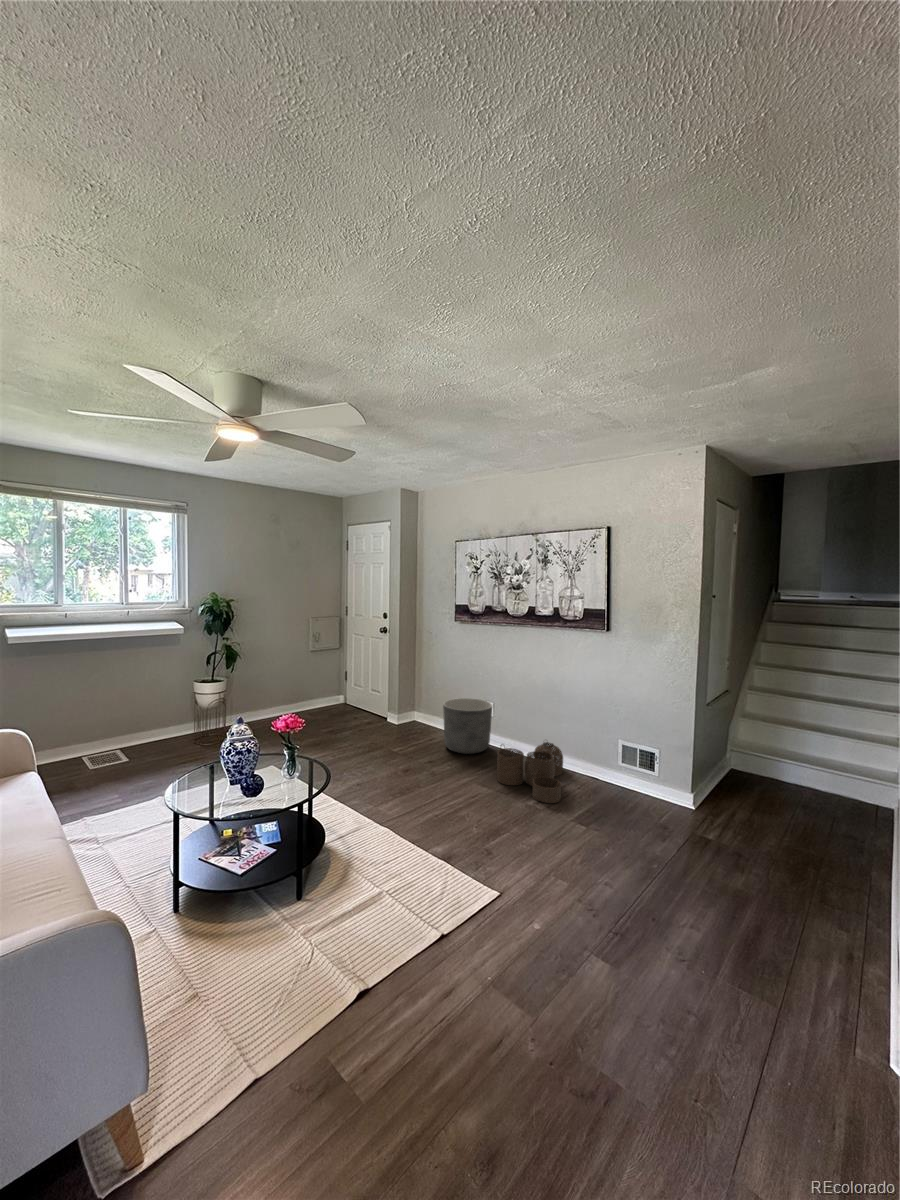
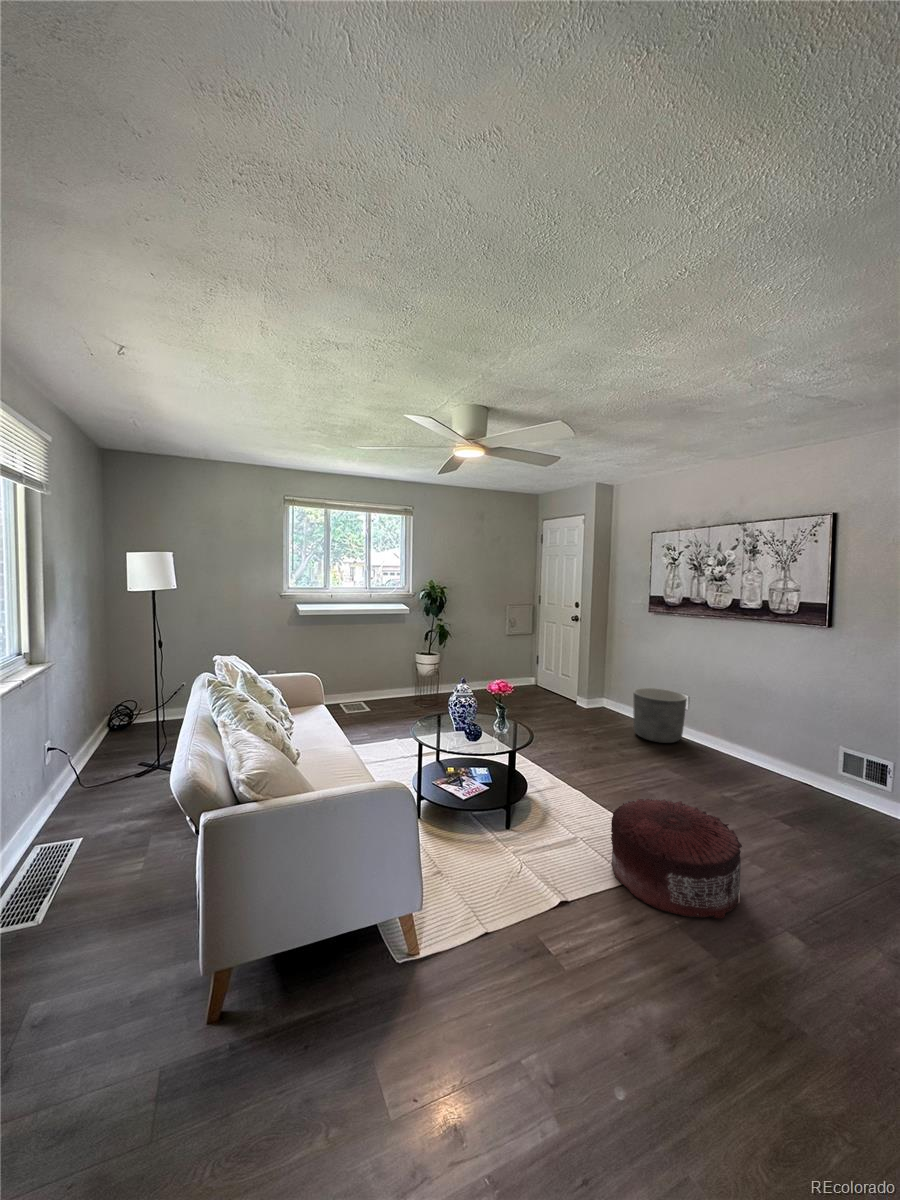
woven basket: present [497,742,563,803] -> none [690,736,769,800]
pouf: none [419,826,549,968] -> present [611,799,742,919]

